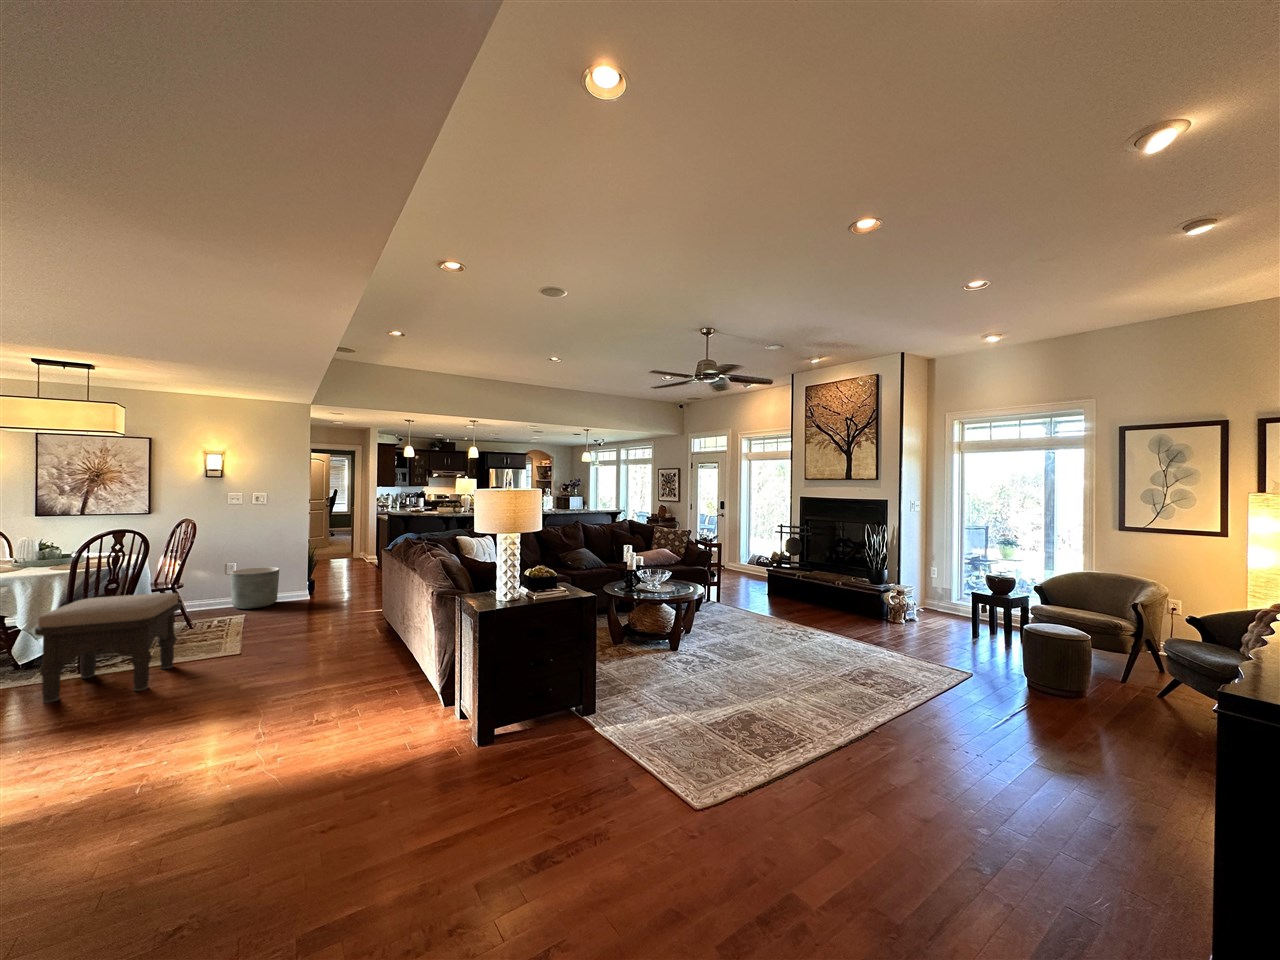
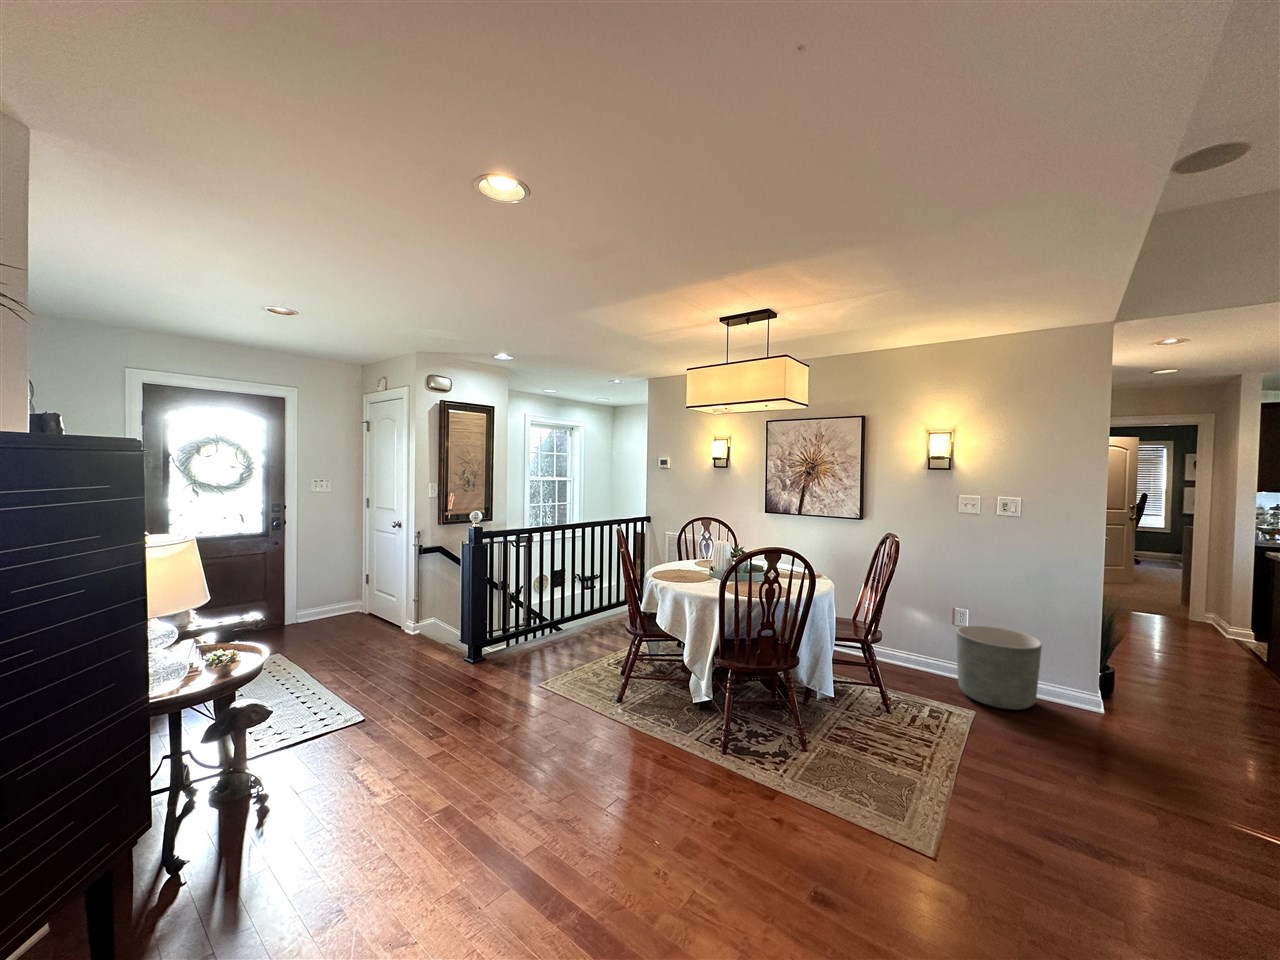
ottoman: present [35,593,181,703] -> none [635,654,827,894]

